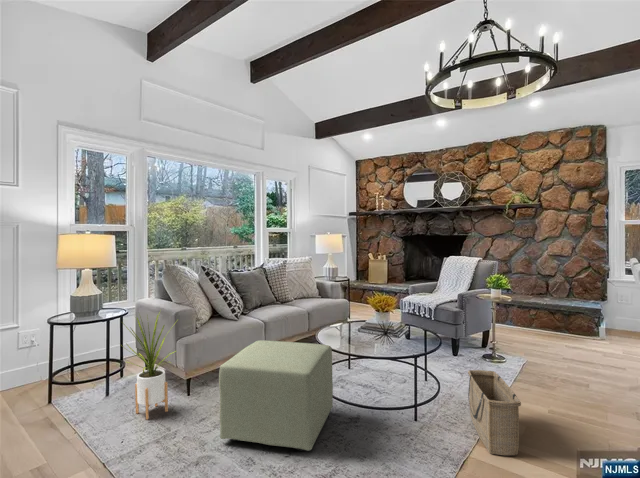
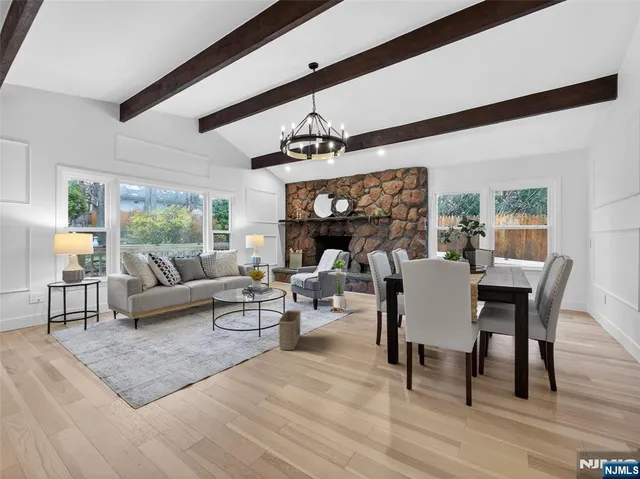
house plant: present [121,315,176,420] -> present [333,273,347,314]
ottoman: present [219,340,333,451] -> none [138,295,212,350]

